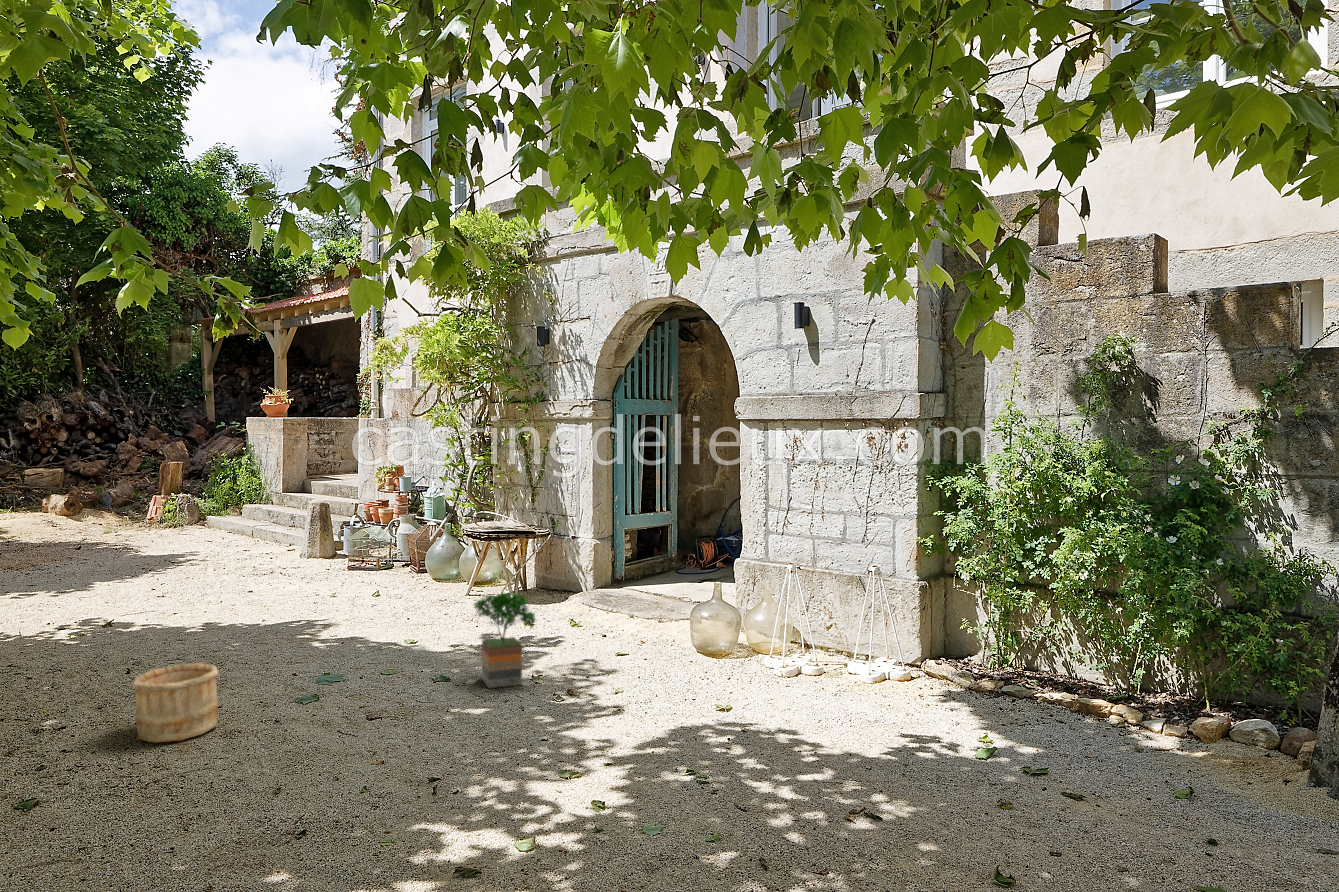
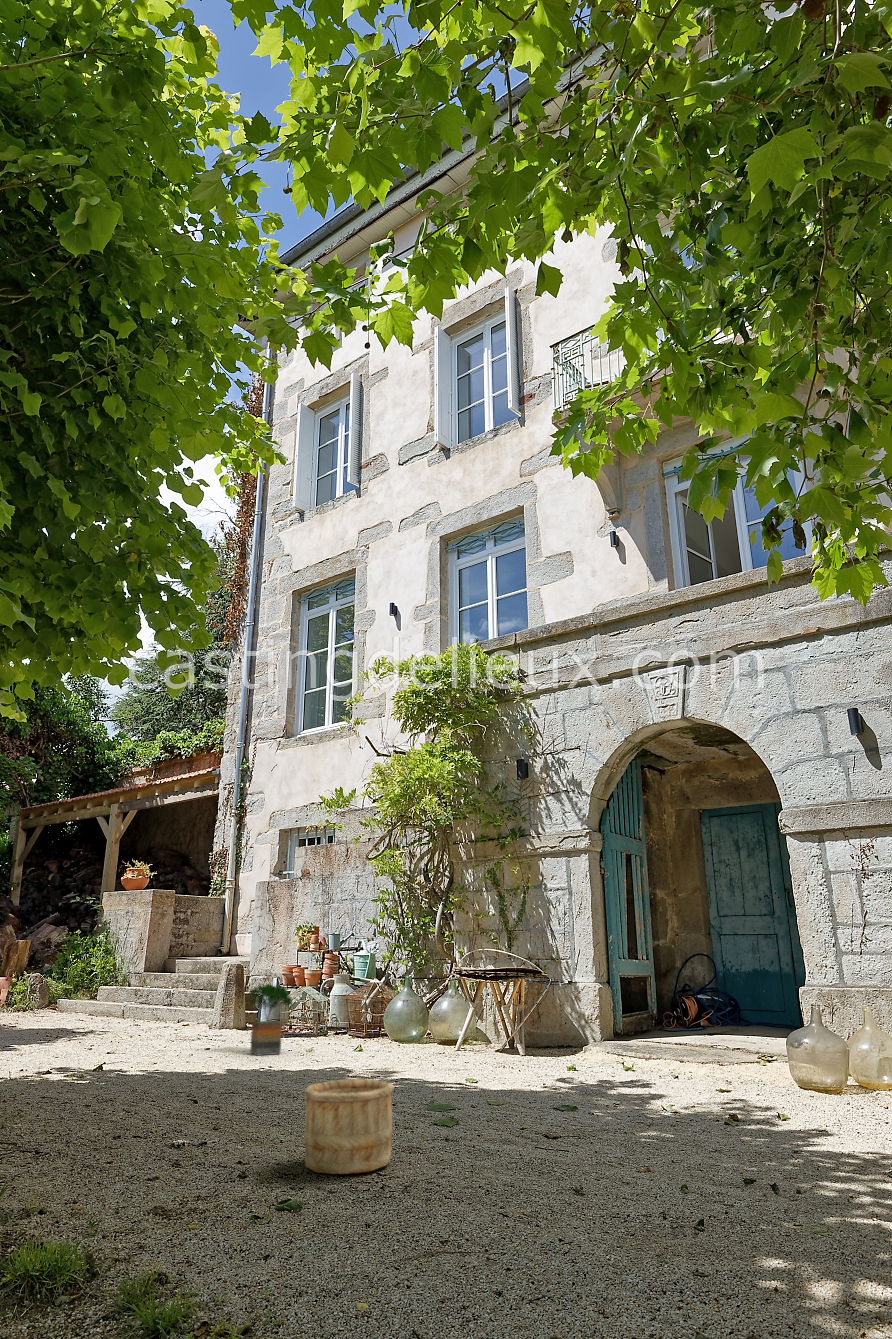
potted tree: present [474,592,535,688] -> present [249,984,292,1055]

